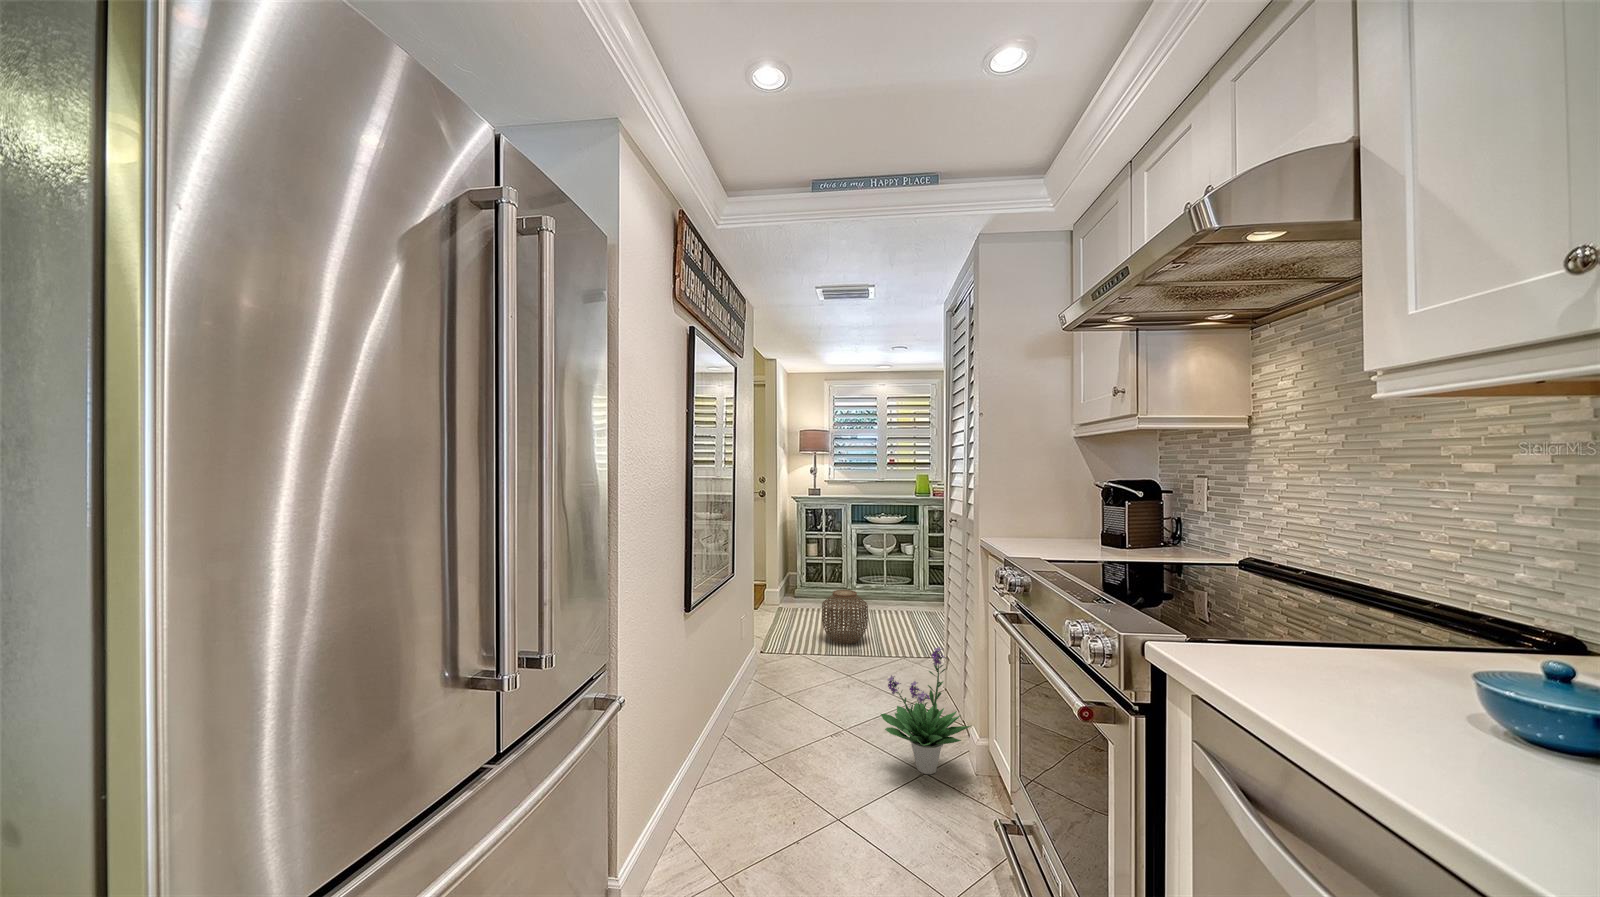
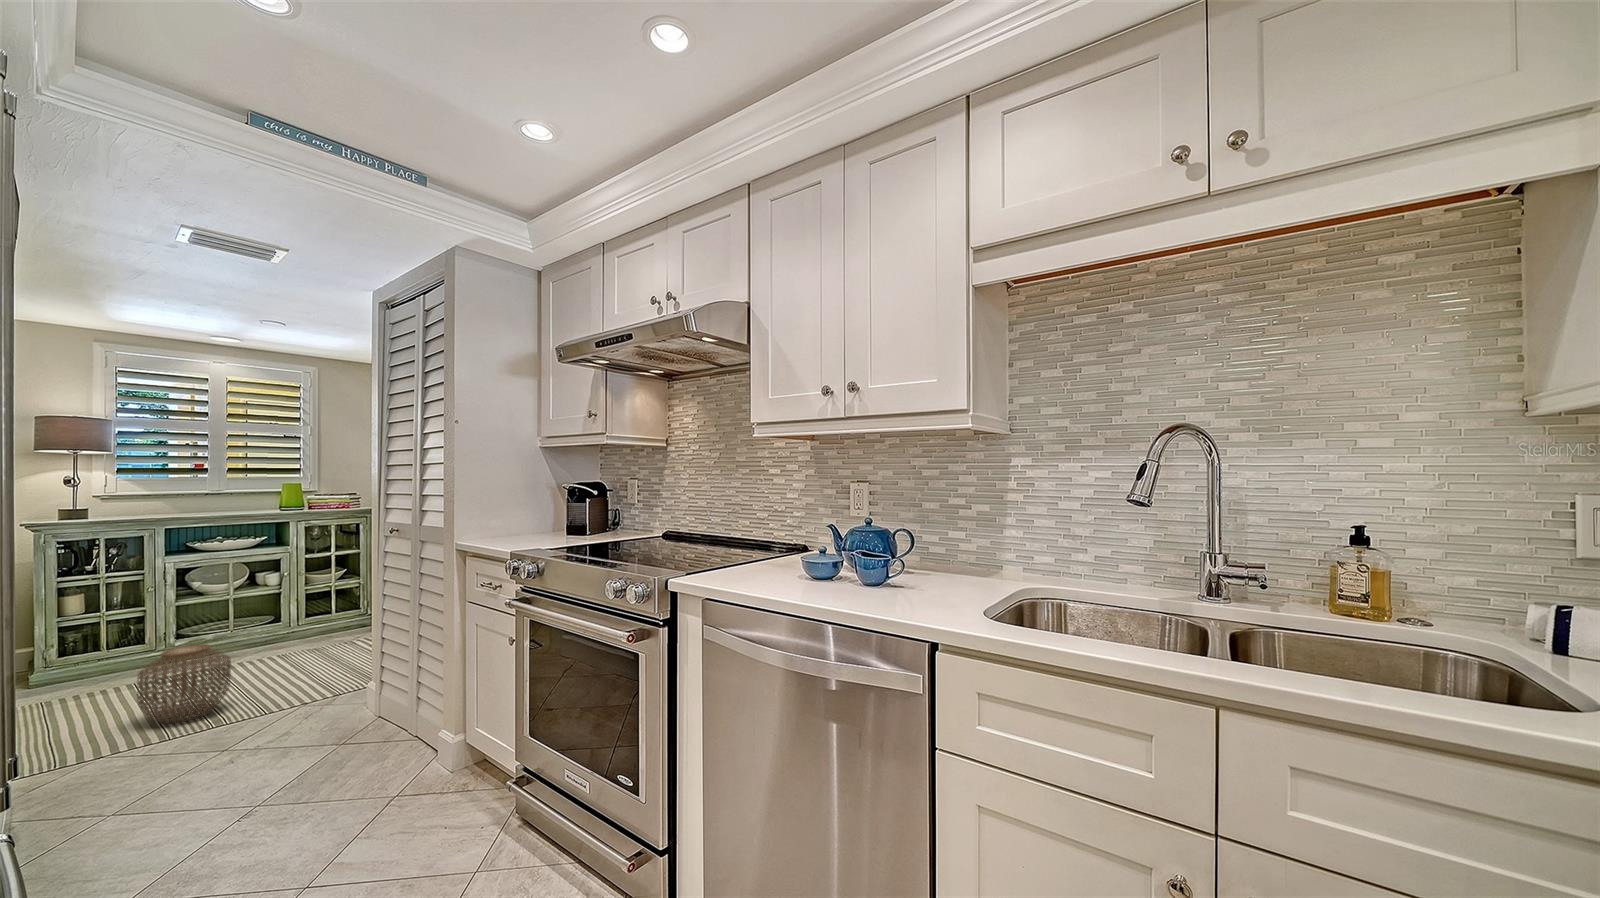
potted plant: present [881,647,971,774] -> none [325,661,442,800]

